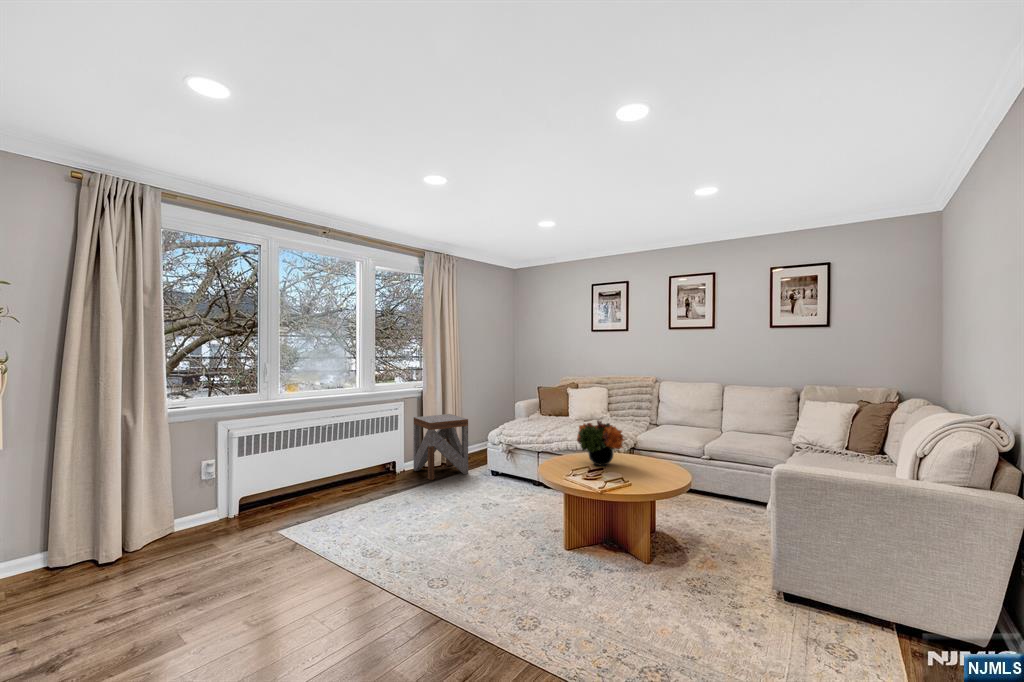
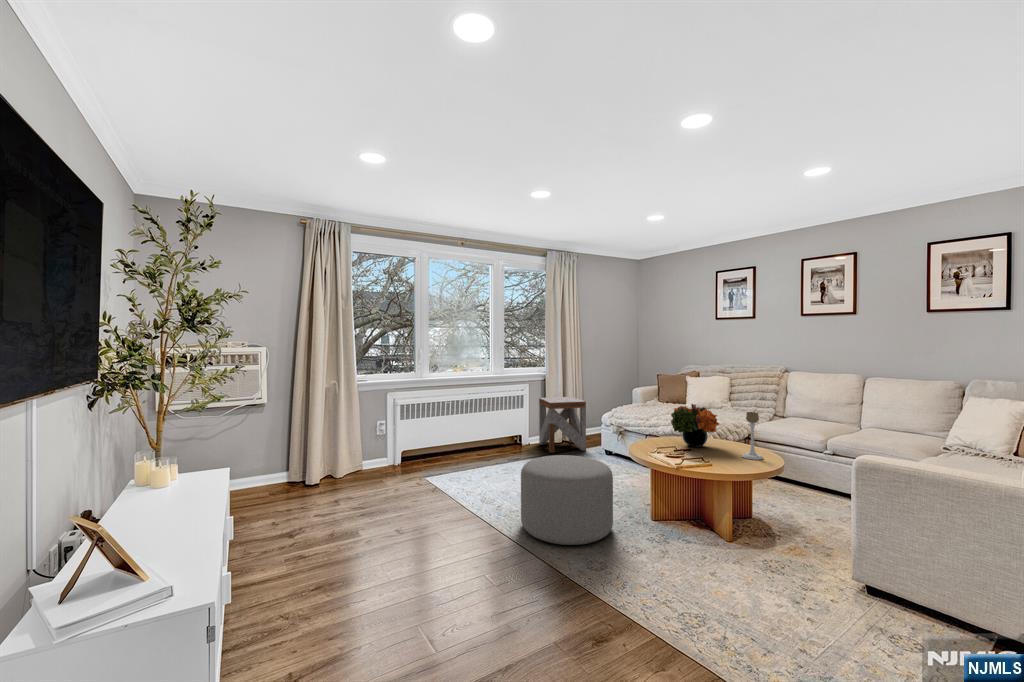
candle holder: none [651,427,670,475] -> present [742,412,763,460]
ottoman: none [426,488,533,601] -> present [521,455,613,545]

